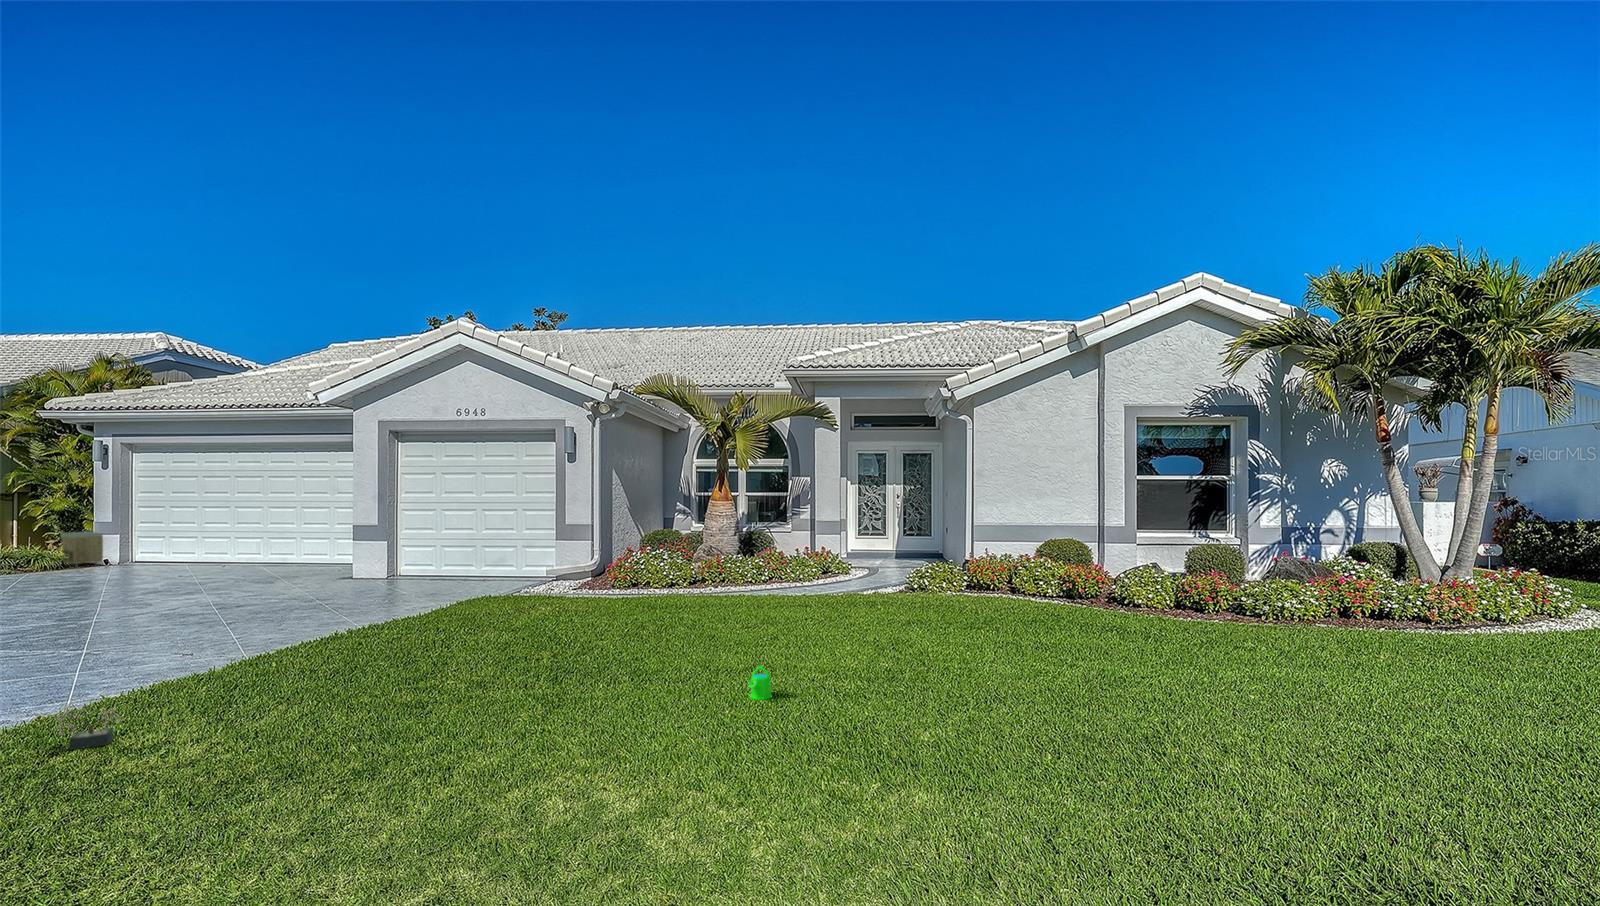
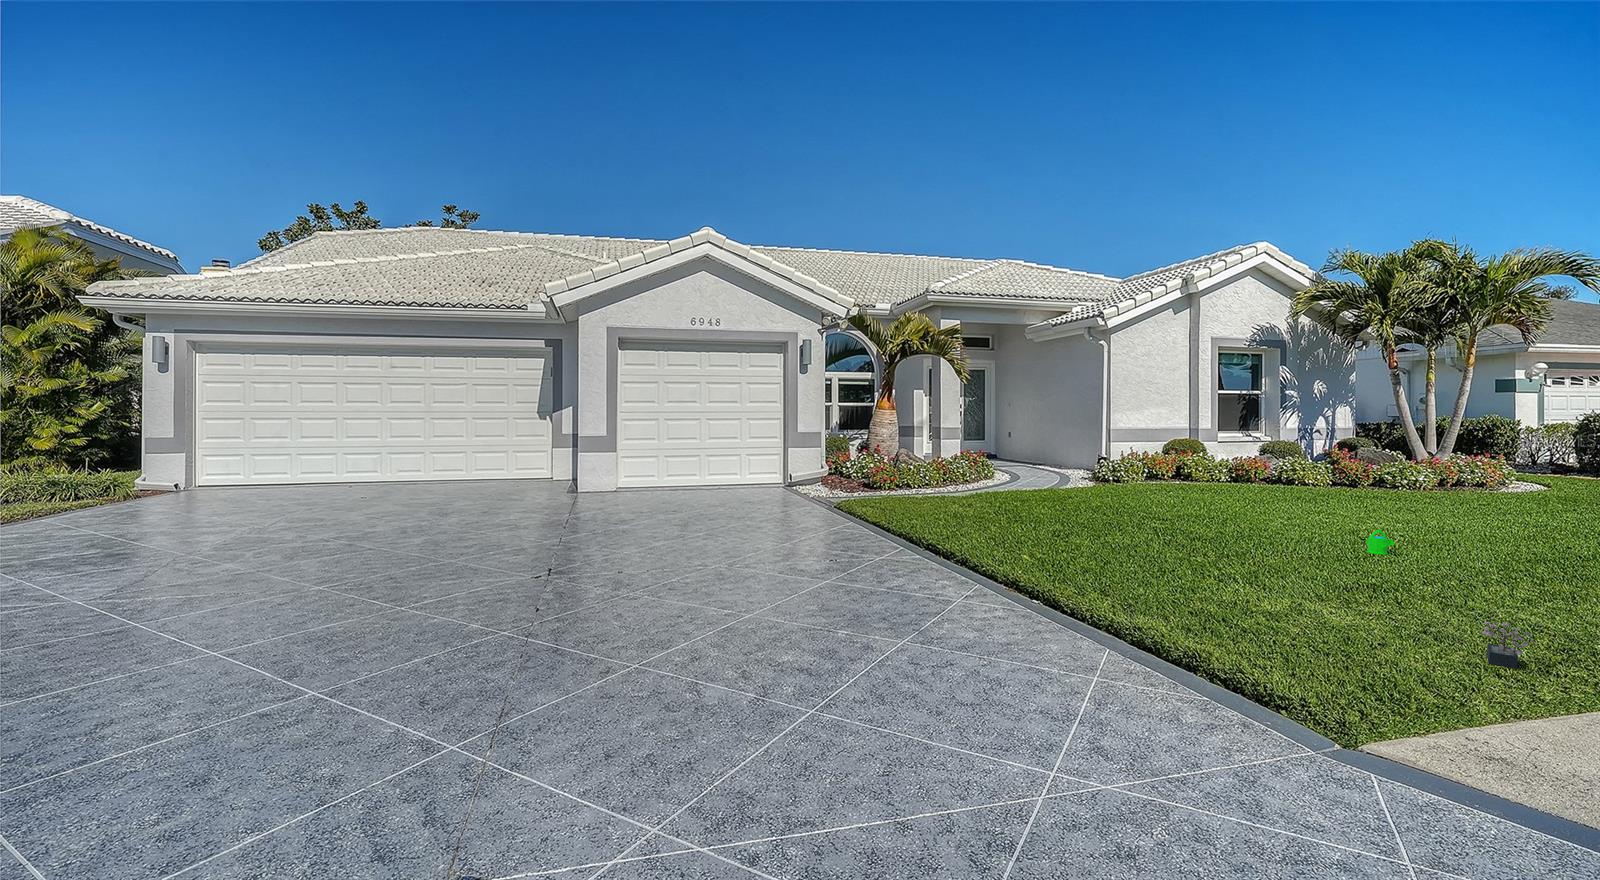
storage bench: present [61,531,103,566] -> none [110,454,185,499]
decorative plant: present [56,704,120,750] -> present [1482,622,1533,669]

